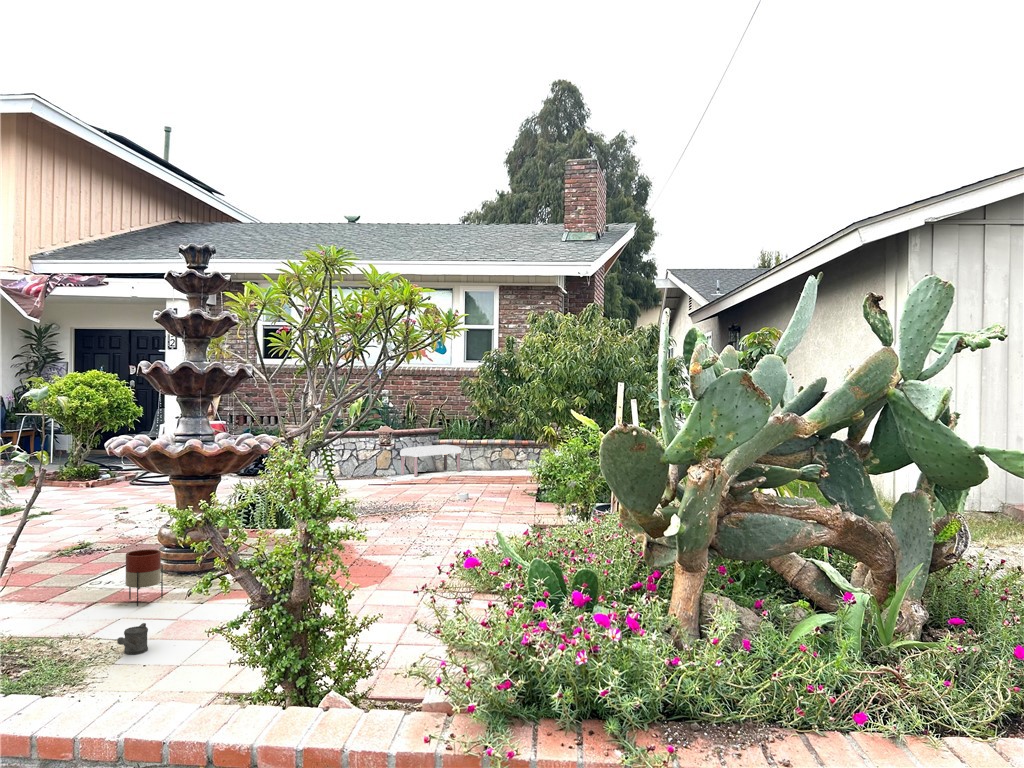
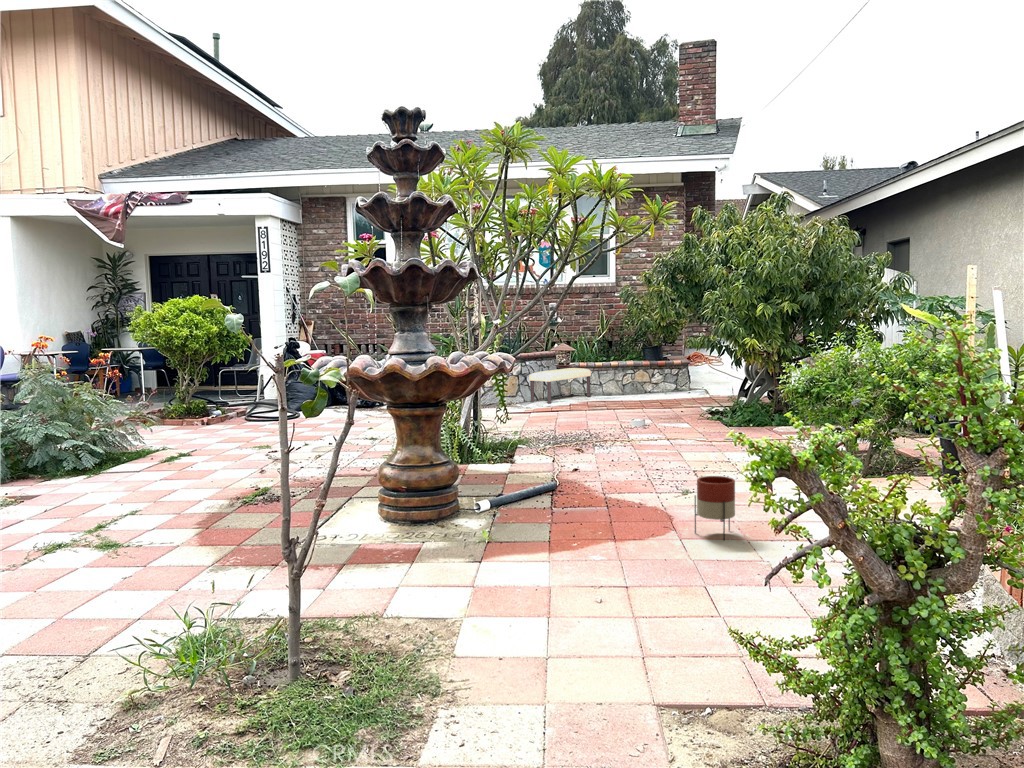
planter: present [125,549,163,606] -> present [695,476,735,540]
watering can: present [117,623,148,654] -> none [476,601,507,645]

